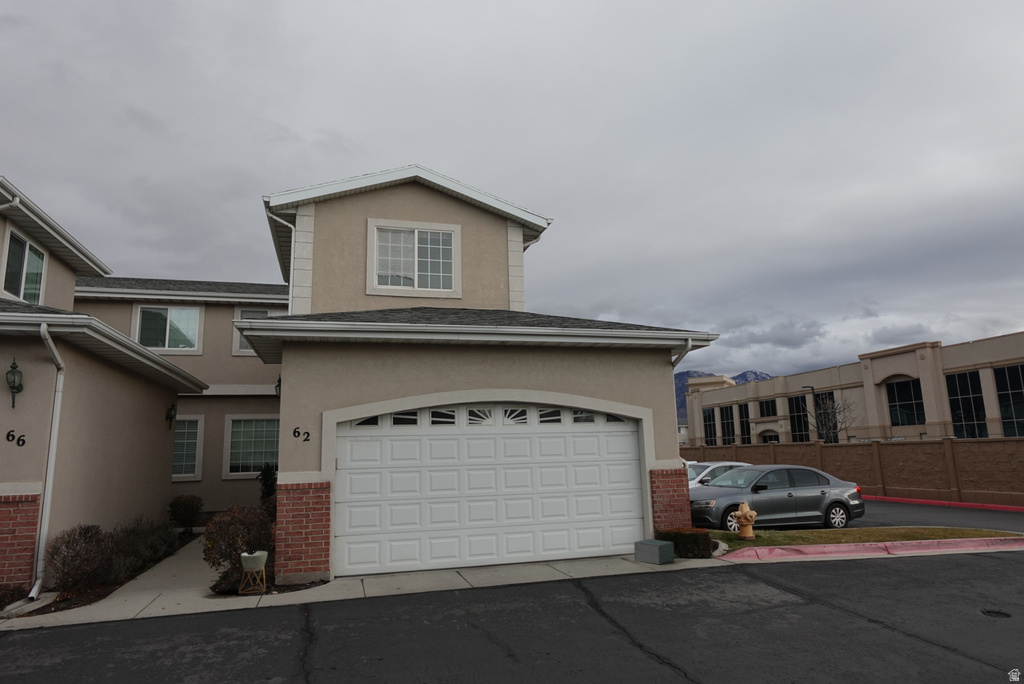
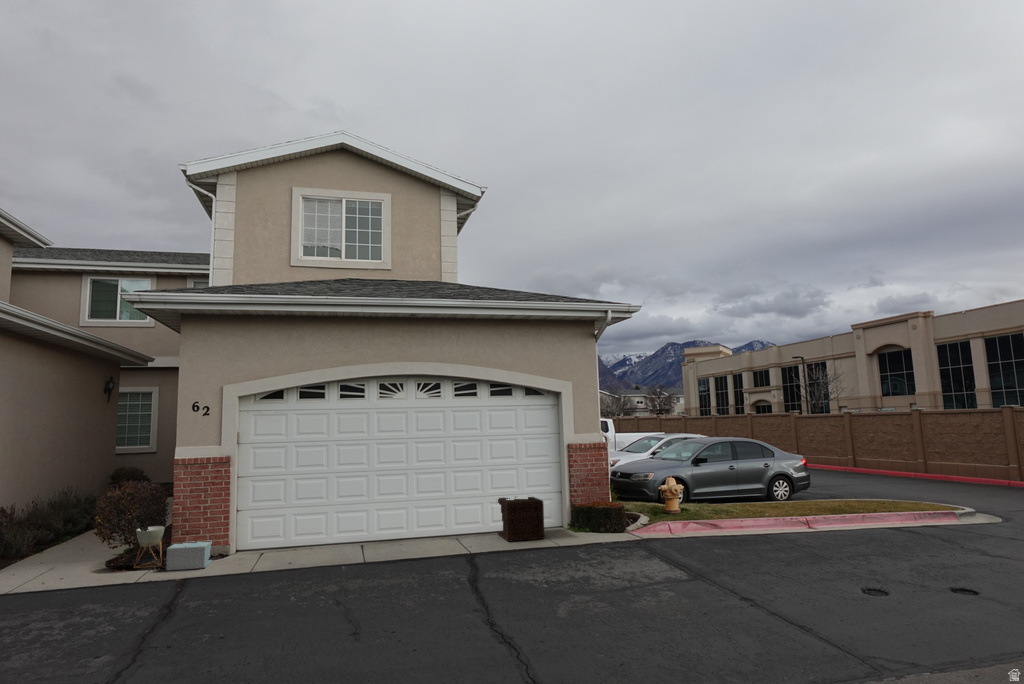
wooden crate: none [582,522,634,568] -> present [498,497,544,542]
storage box: present [634,539,674,564] -> present [166,541,213,570]

